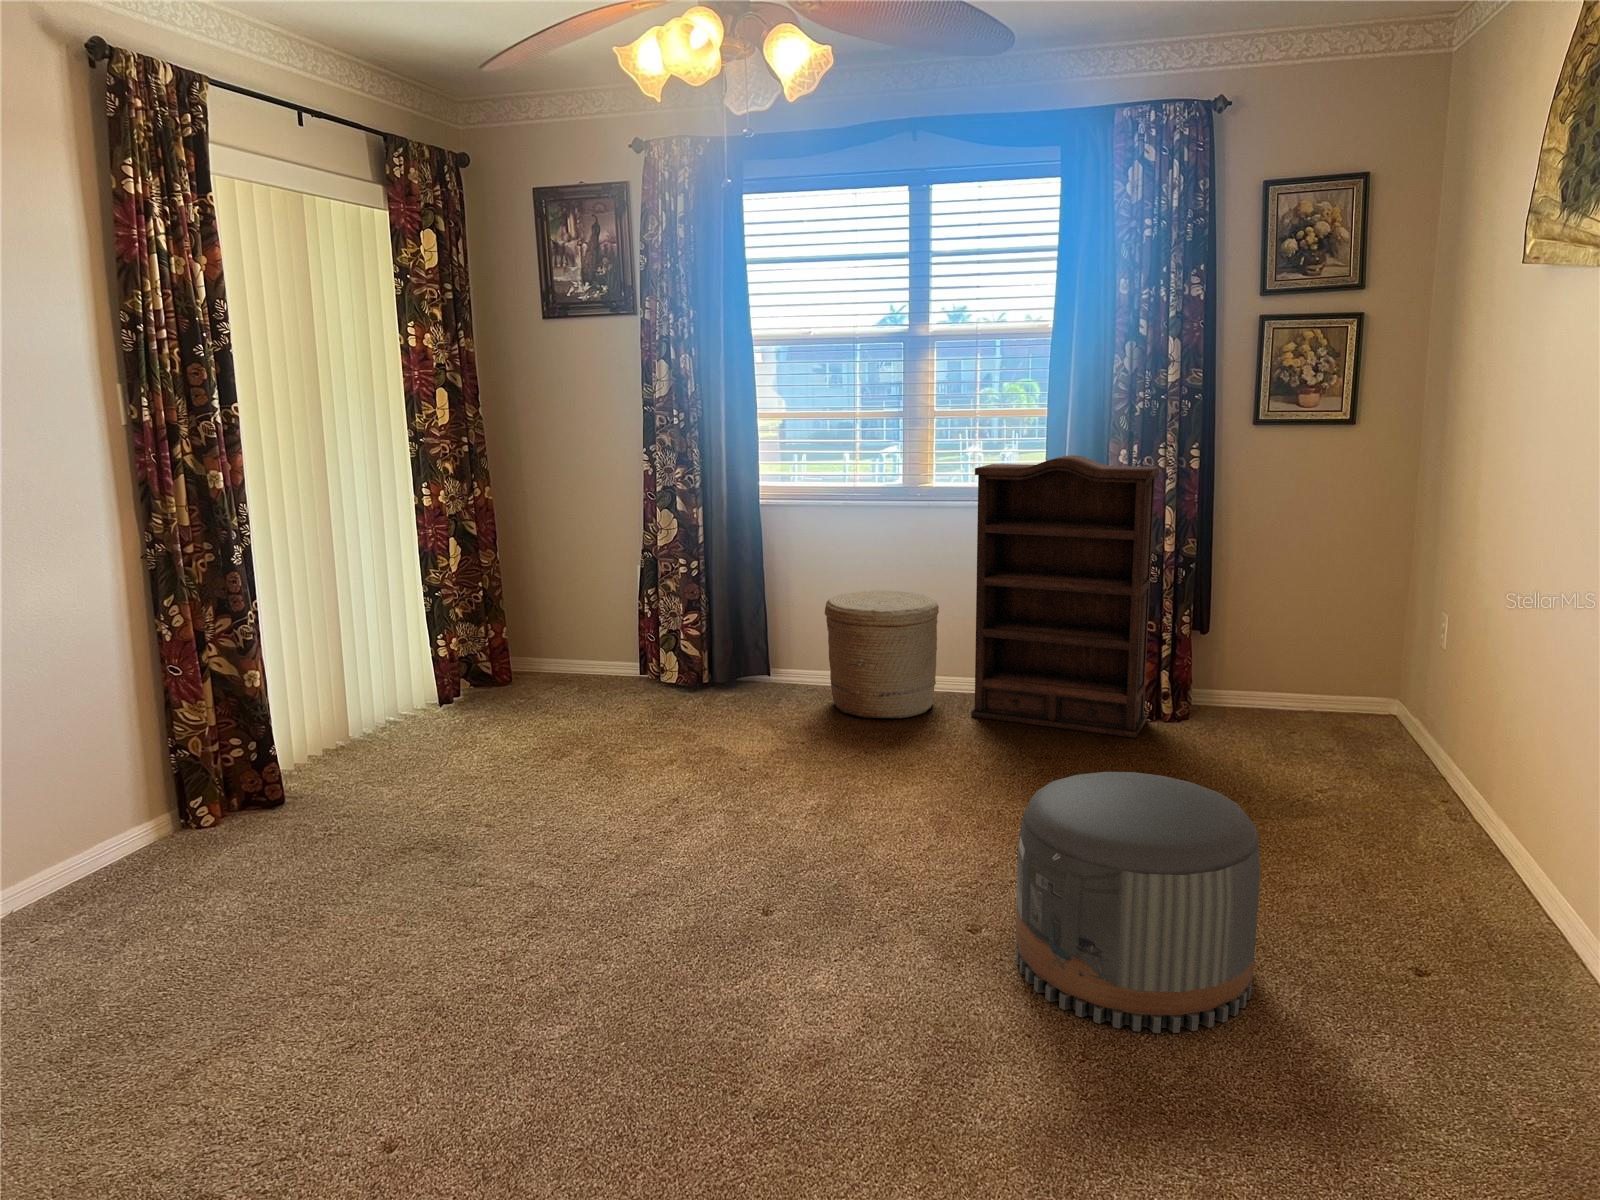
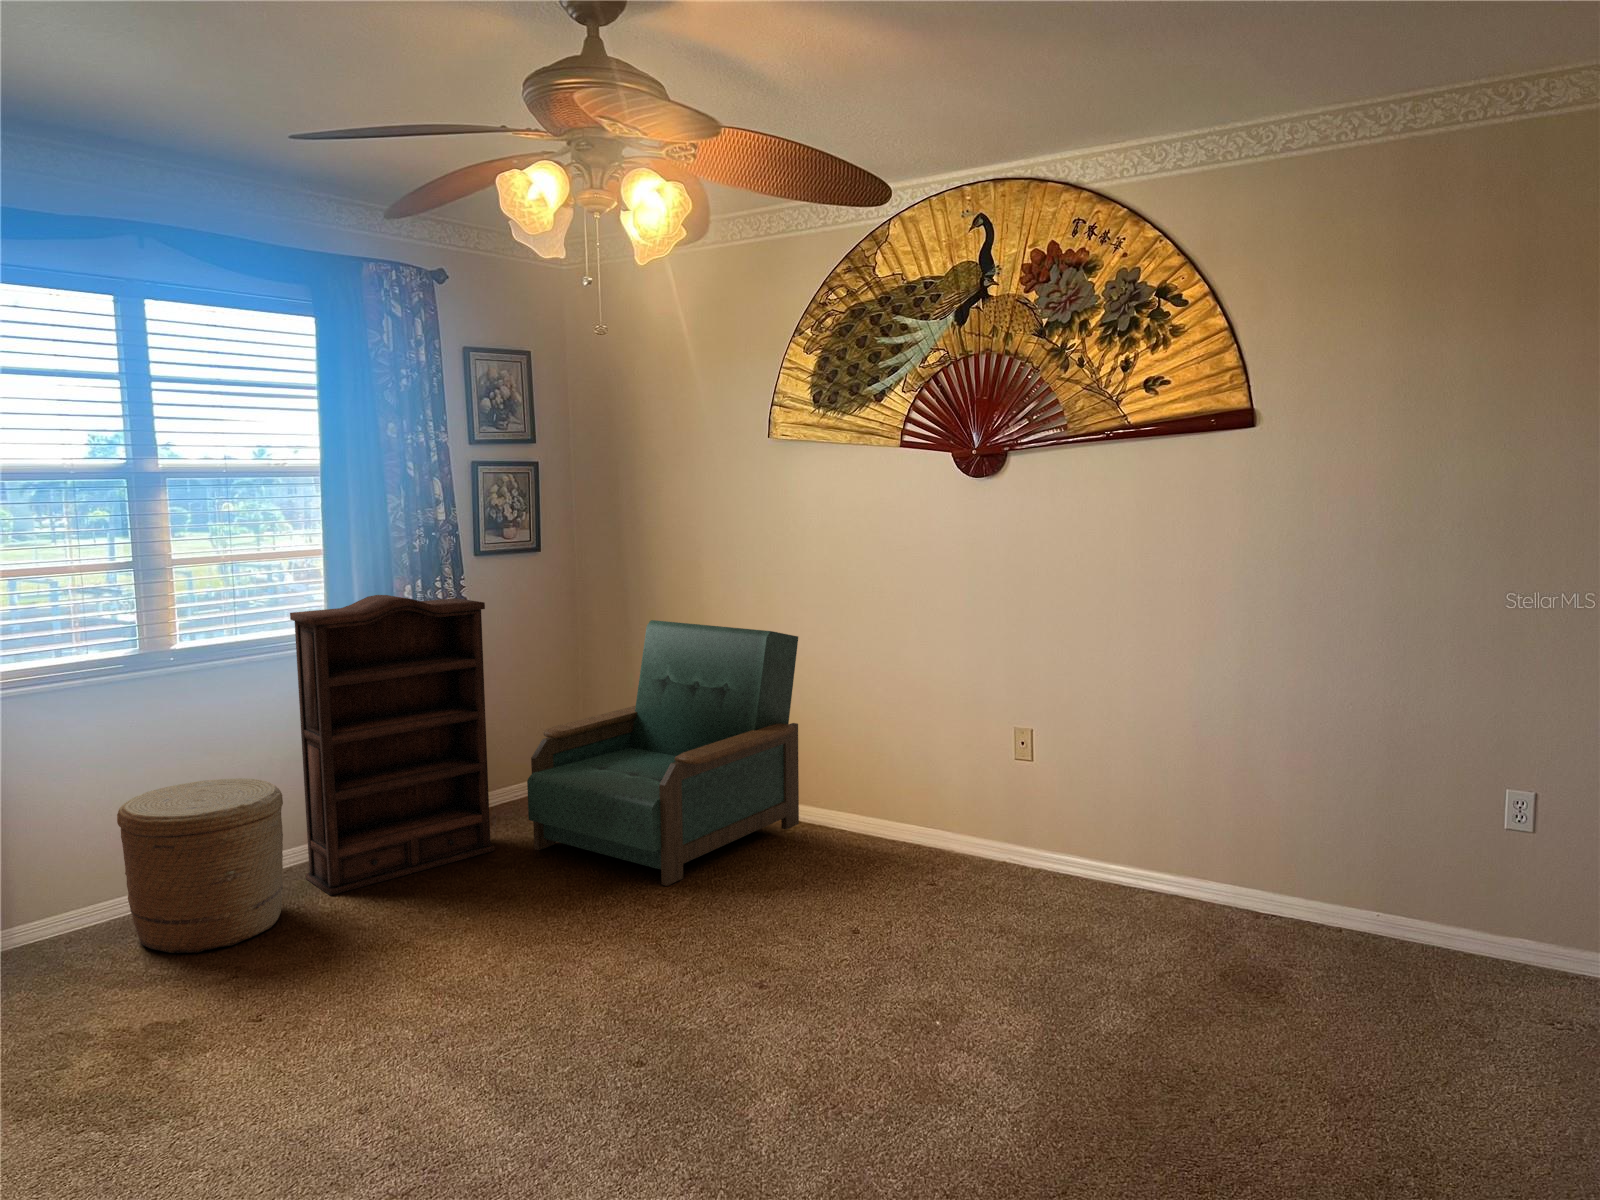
armchair: none [1157,522,1546,858] -> present [527,620,799,886]
pouf: present [1016,772,1260,1033] -> none [757,813,927,998]

